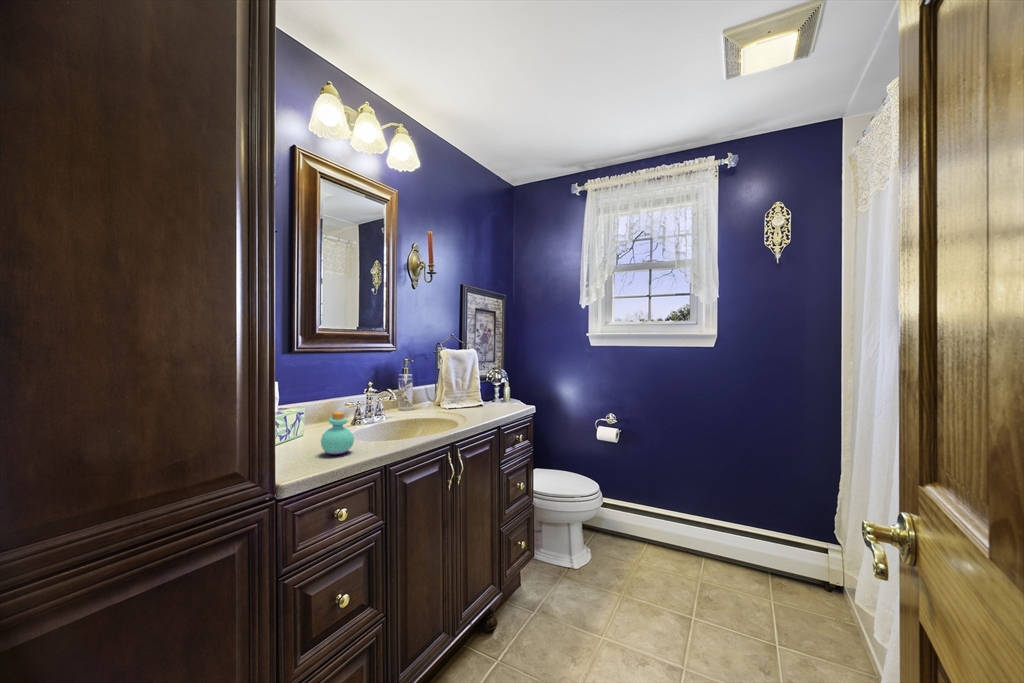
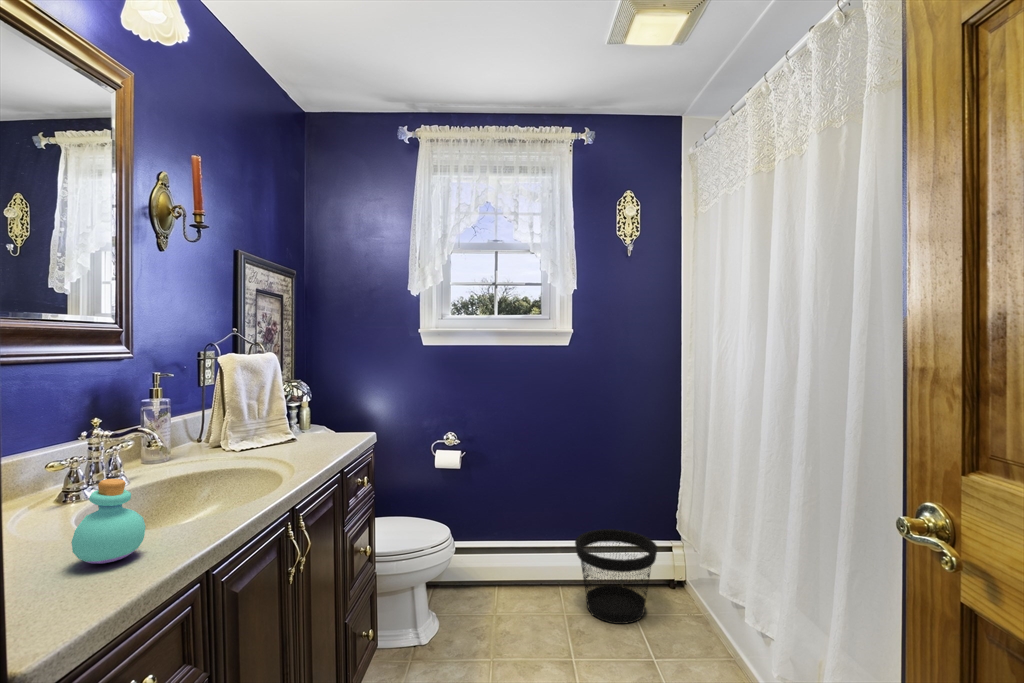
wastebasket: none [713,512,801,605] -> present [575,529,657,624]

